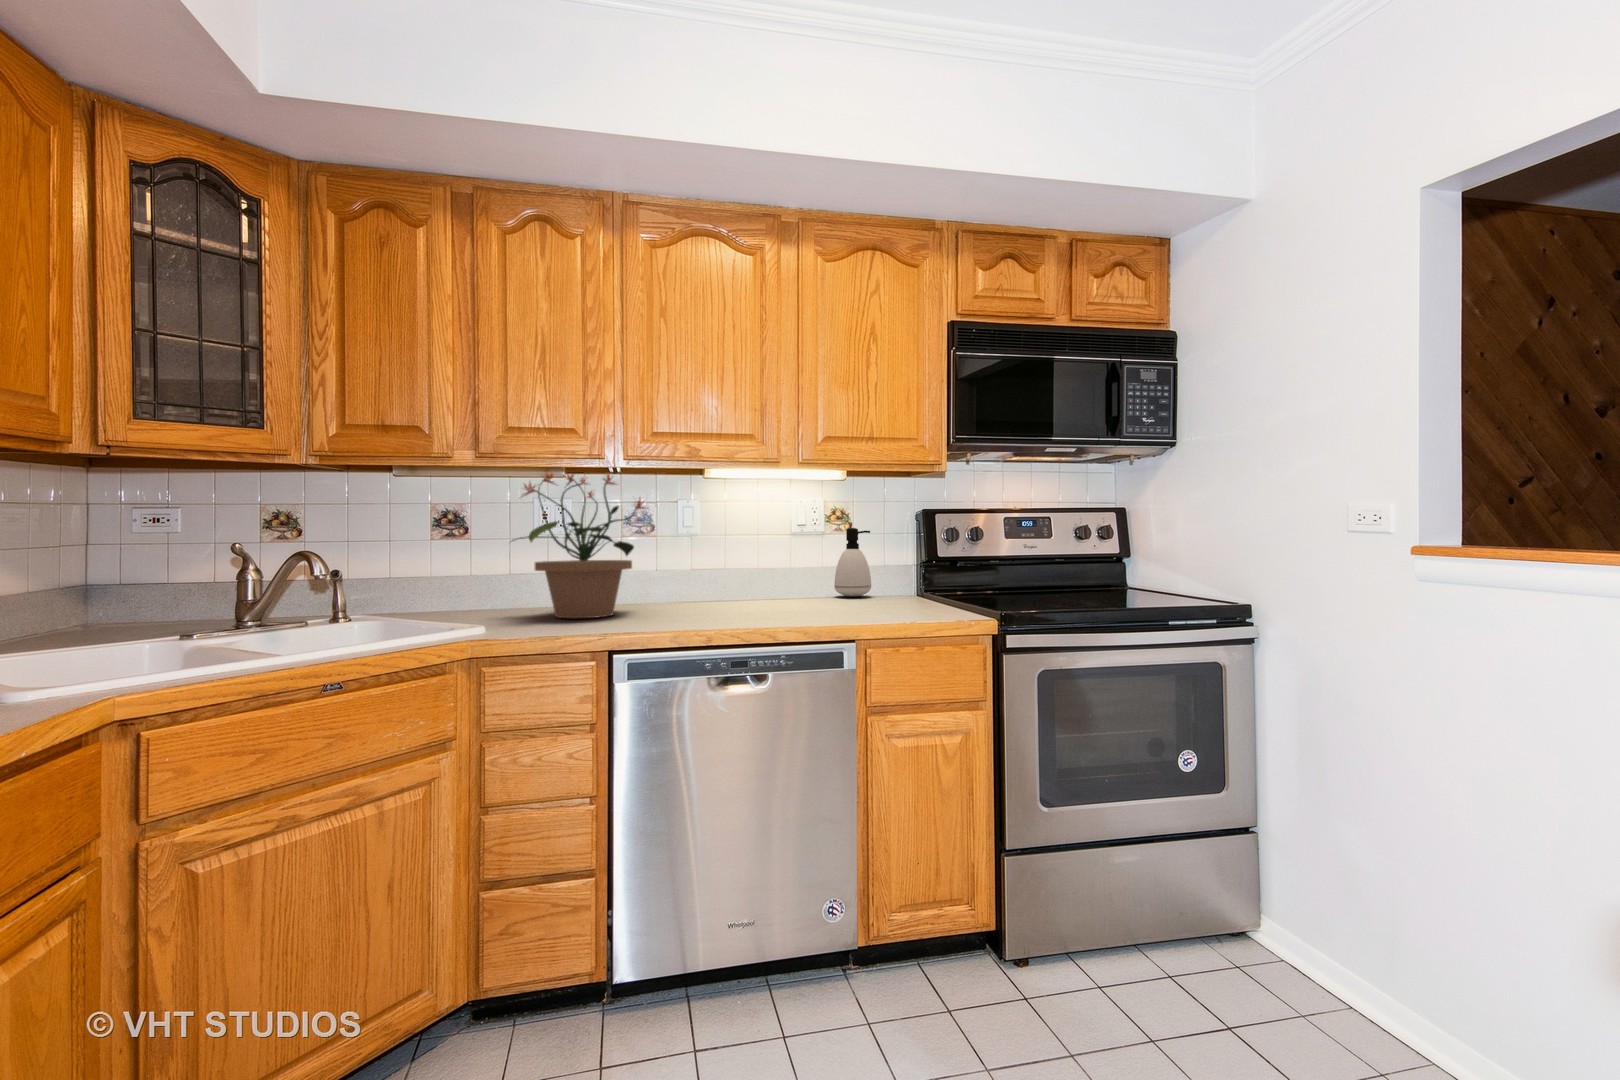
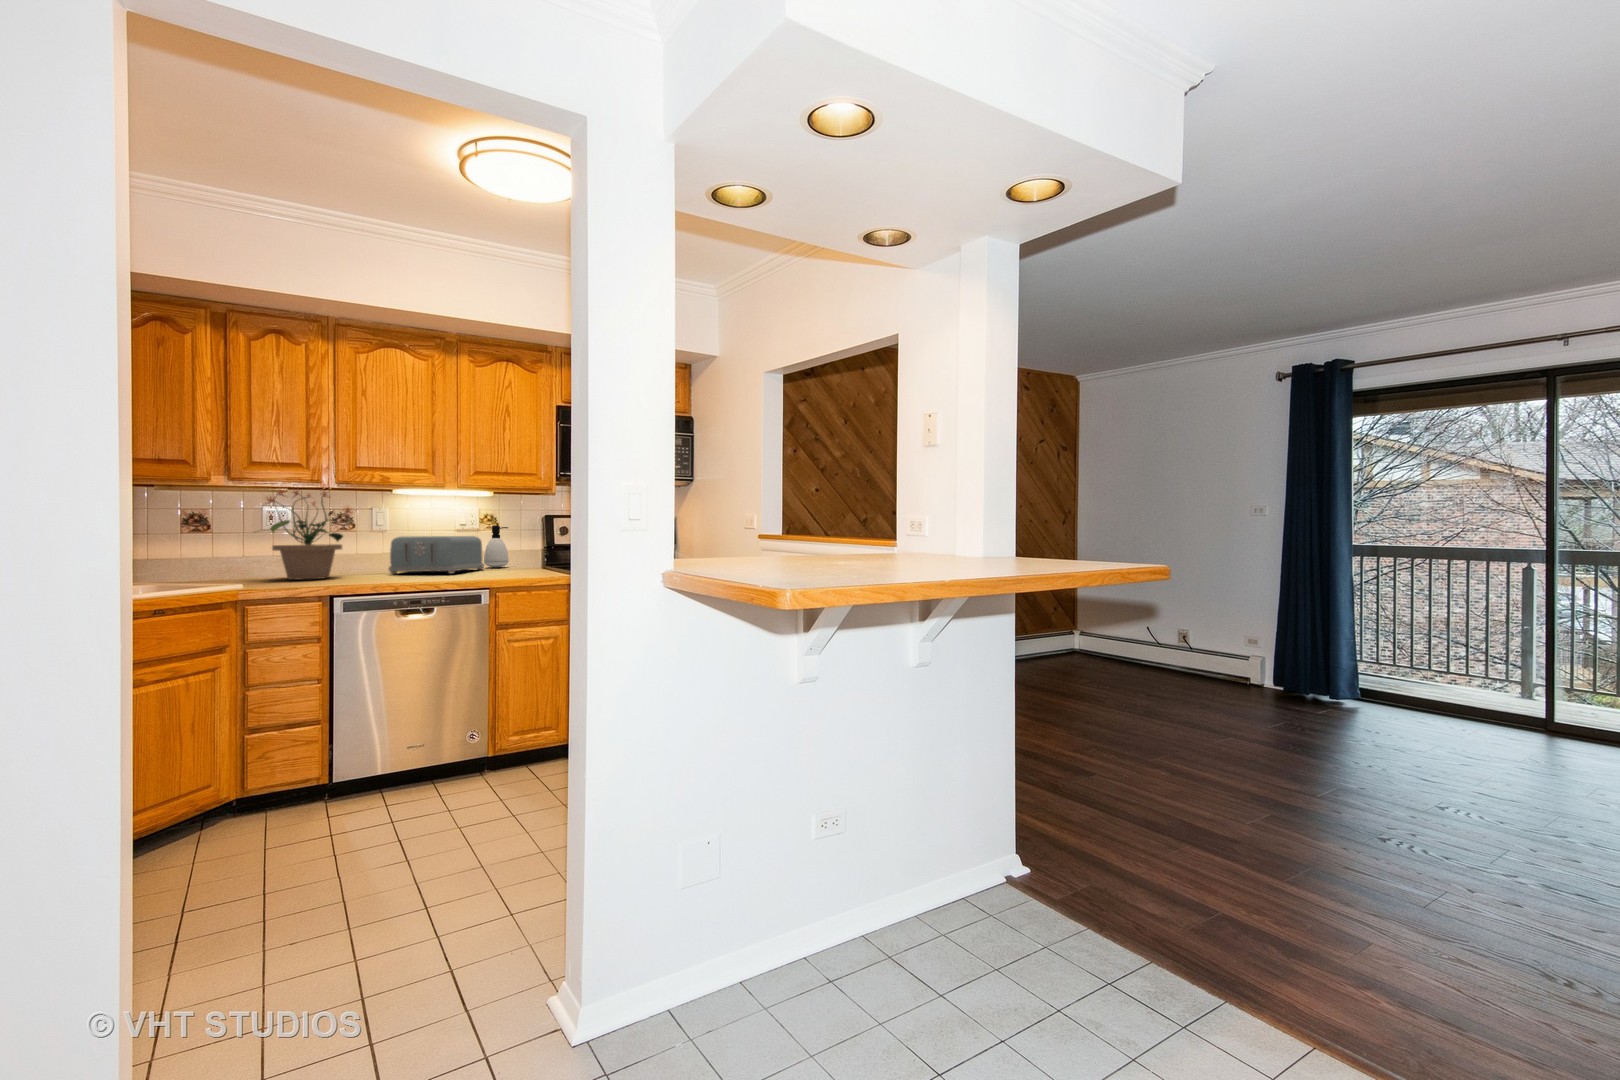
toaster: none [698,546,838,611] -> present [389,536,484,574]

